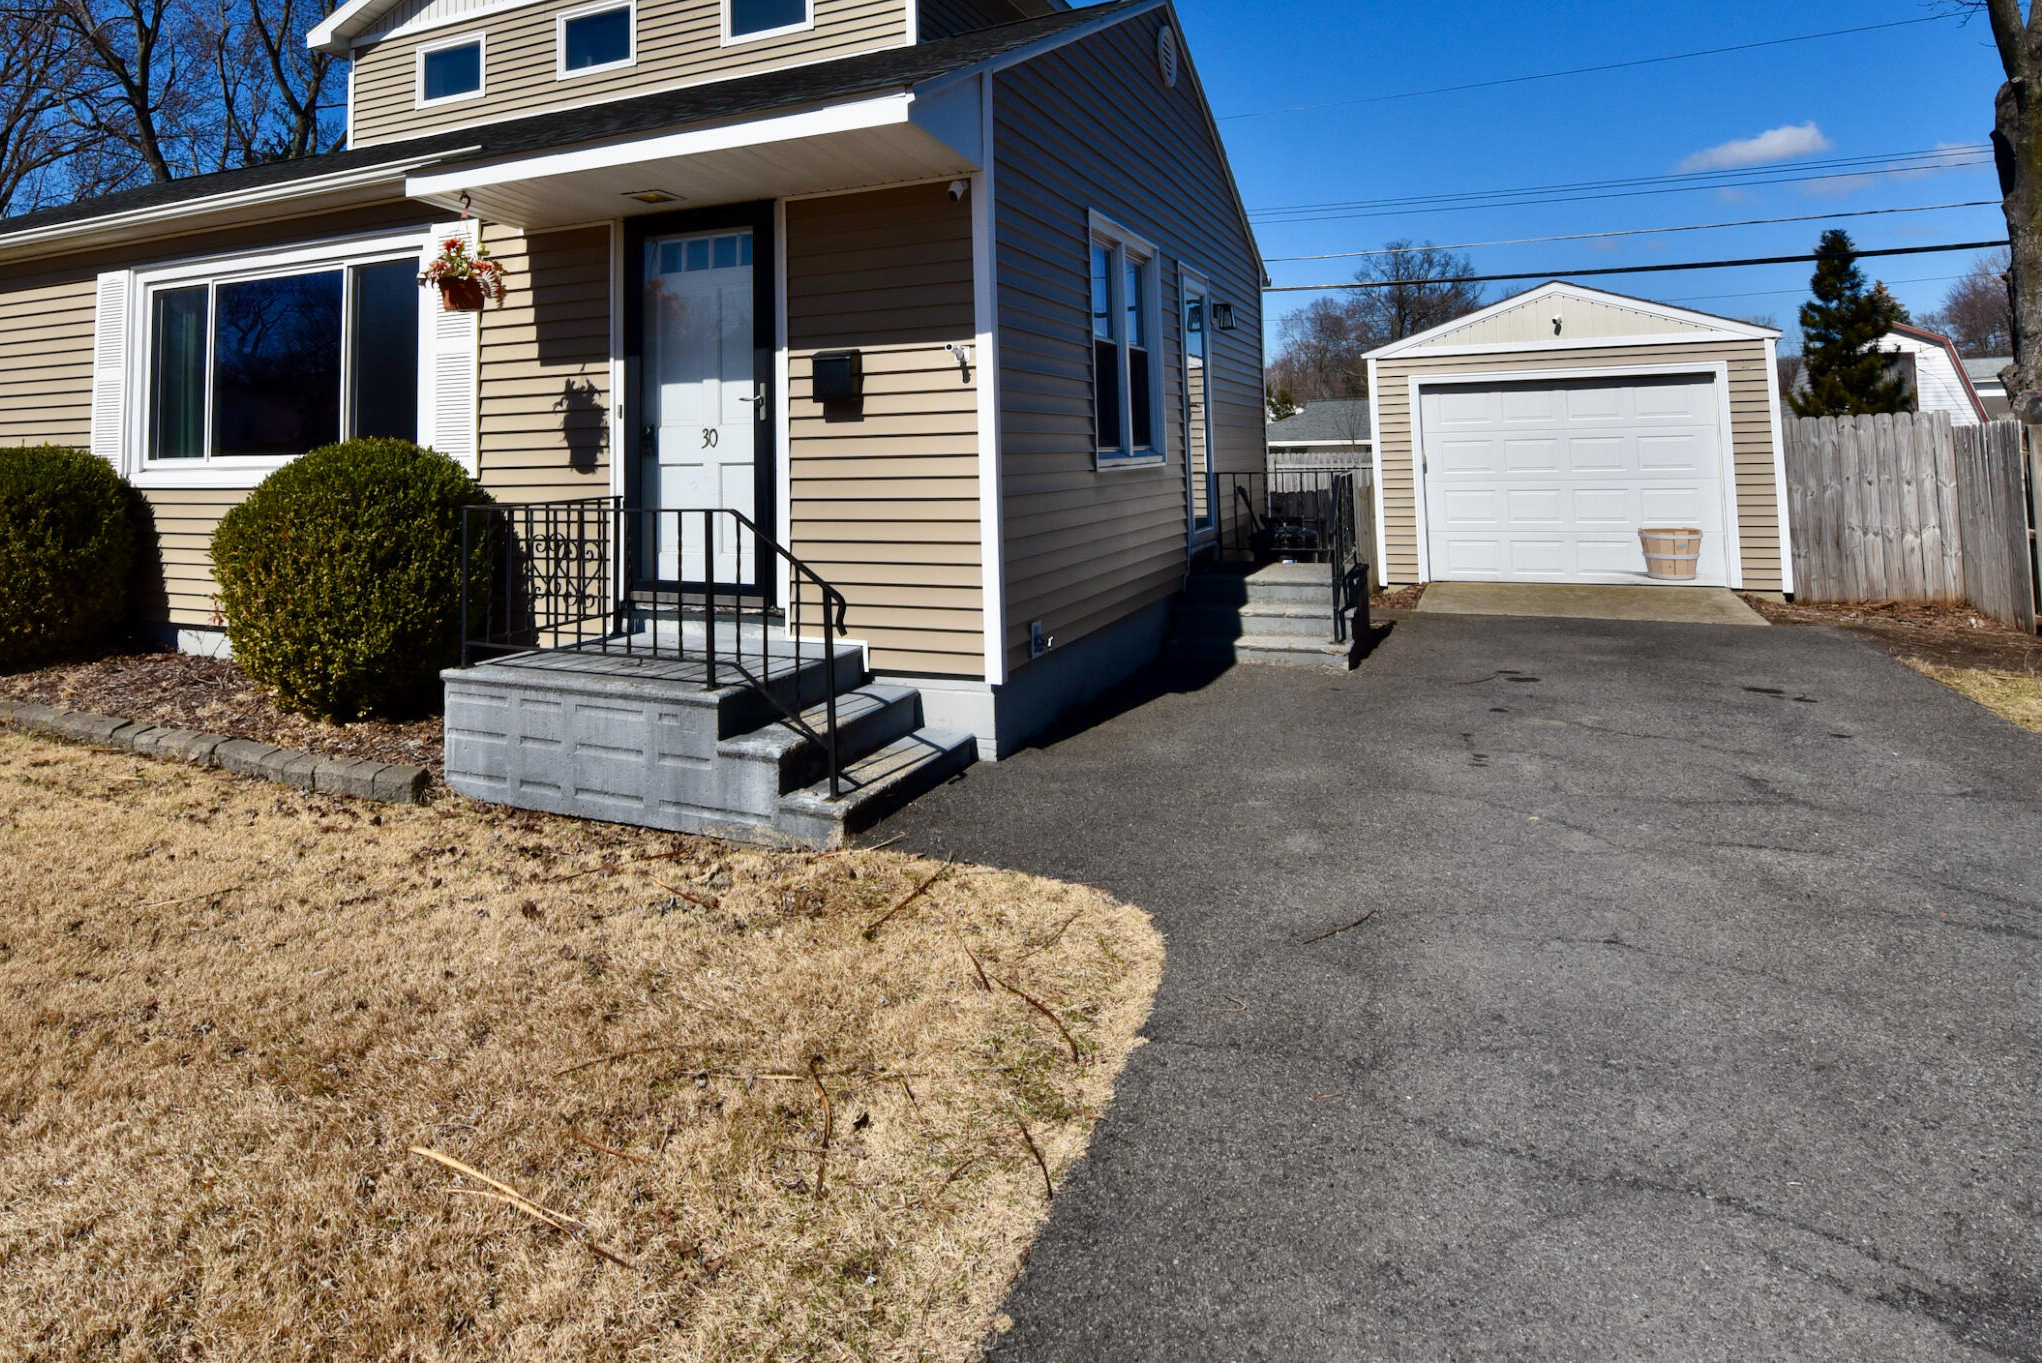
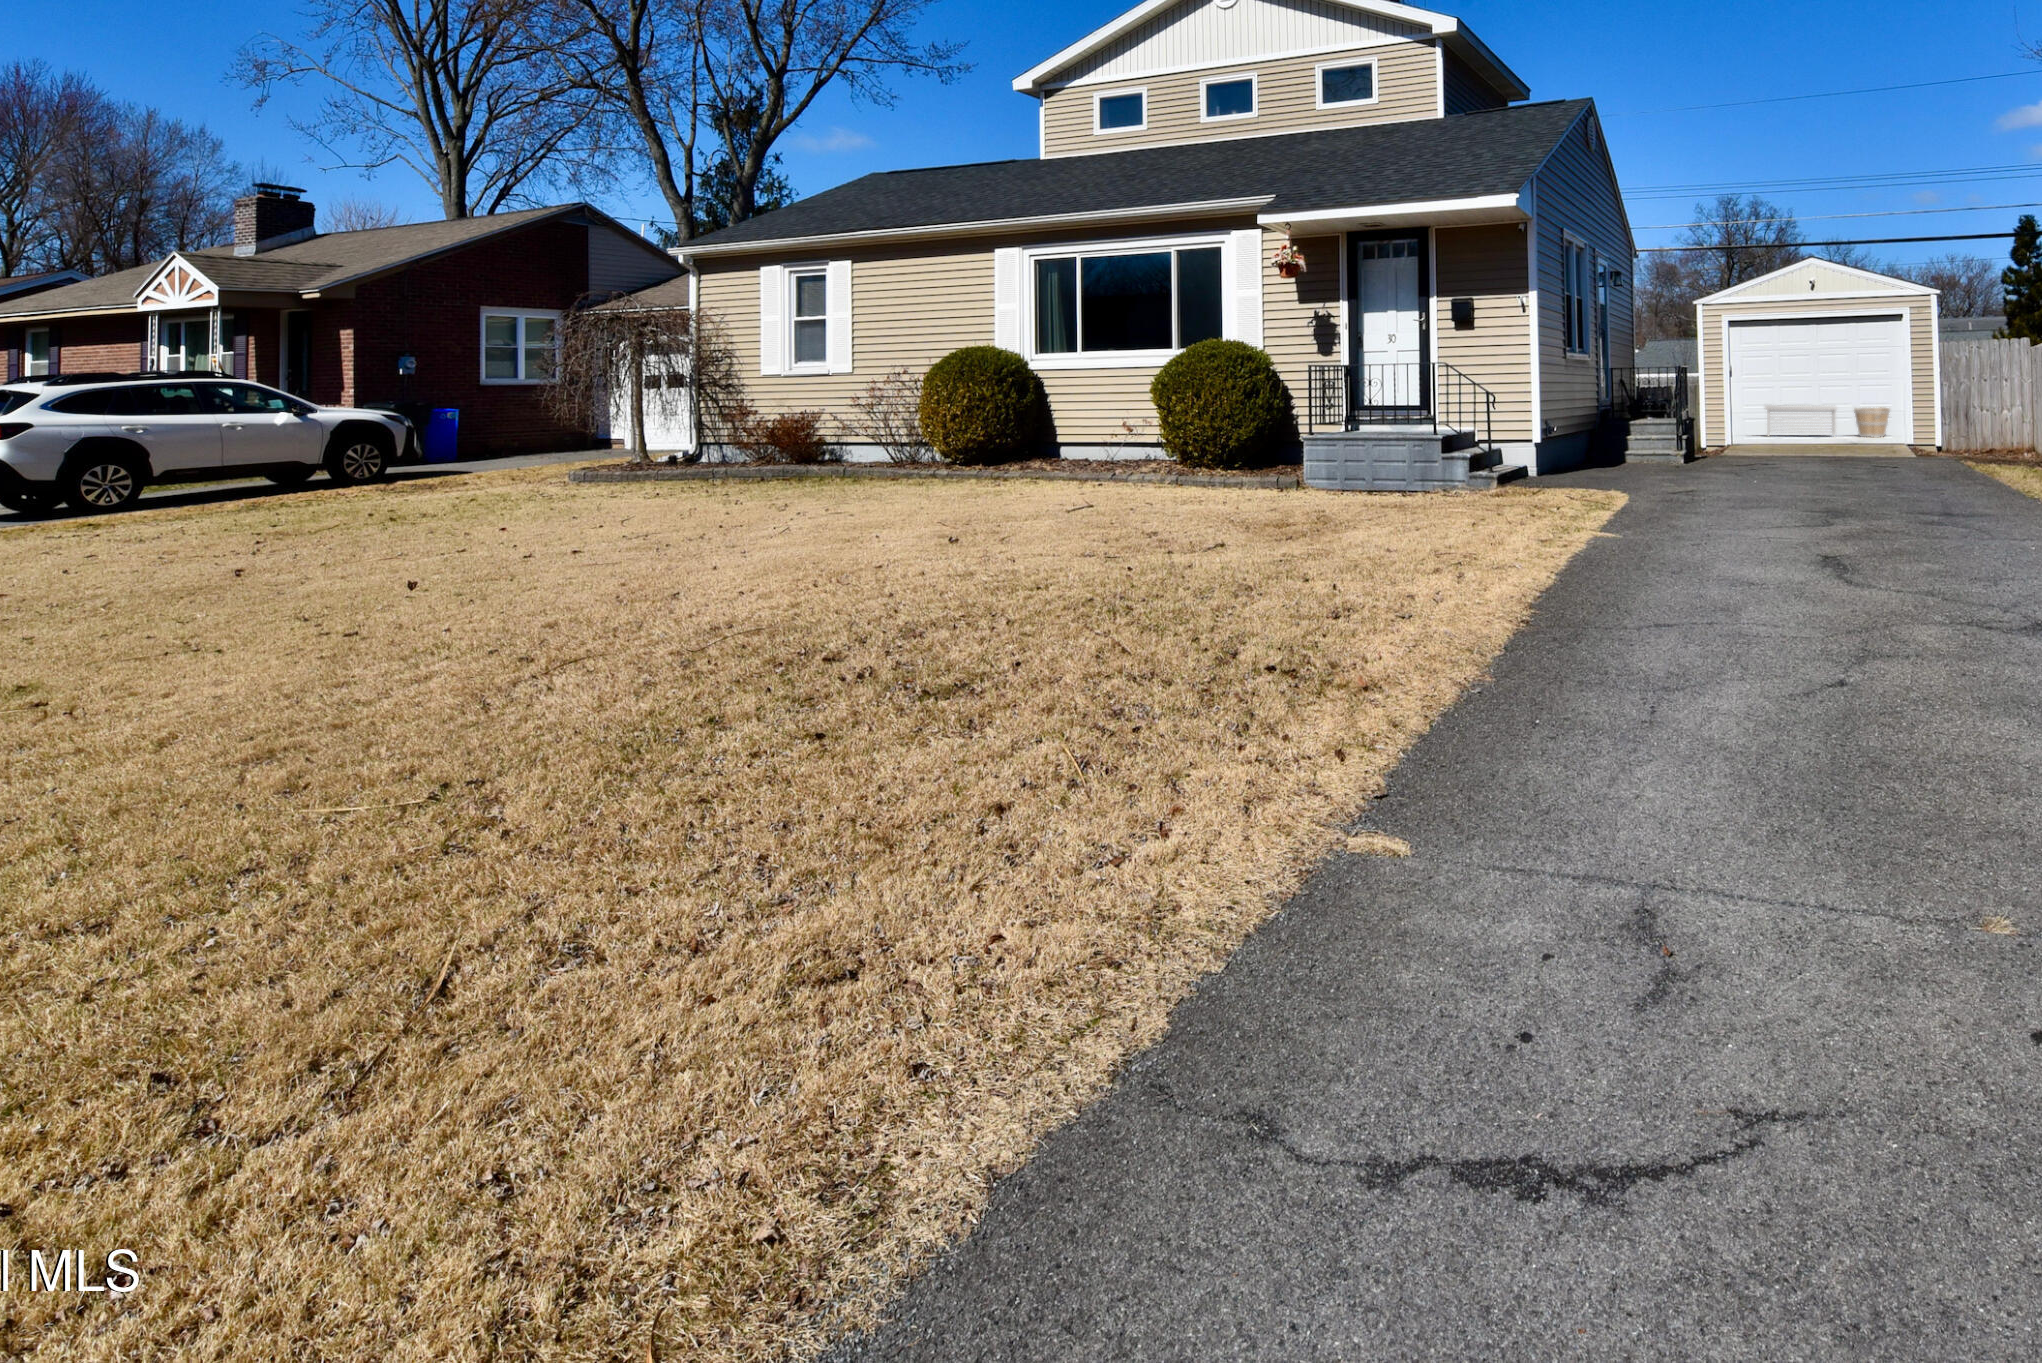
storage bench: none [1482,521,1610,579] -> present [1765,405,1837,436]

